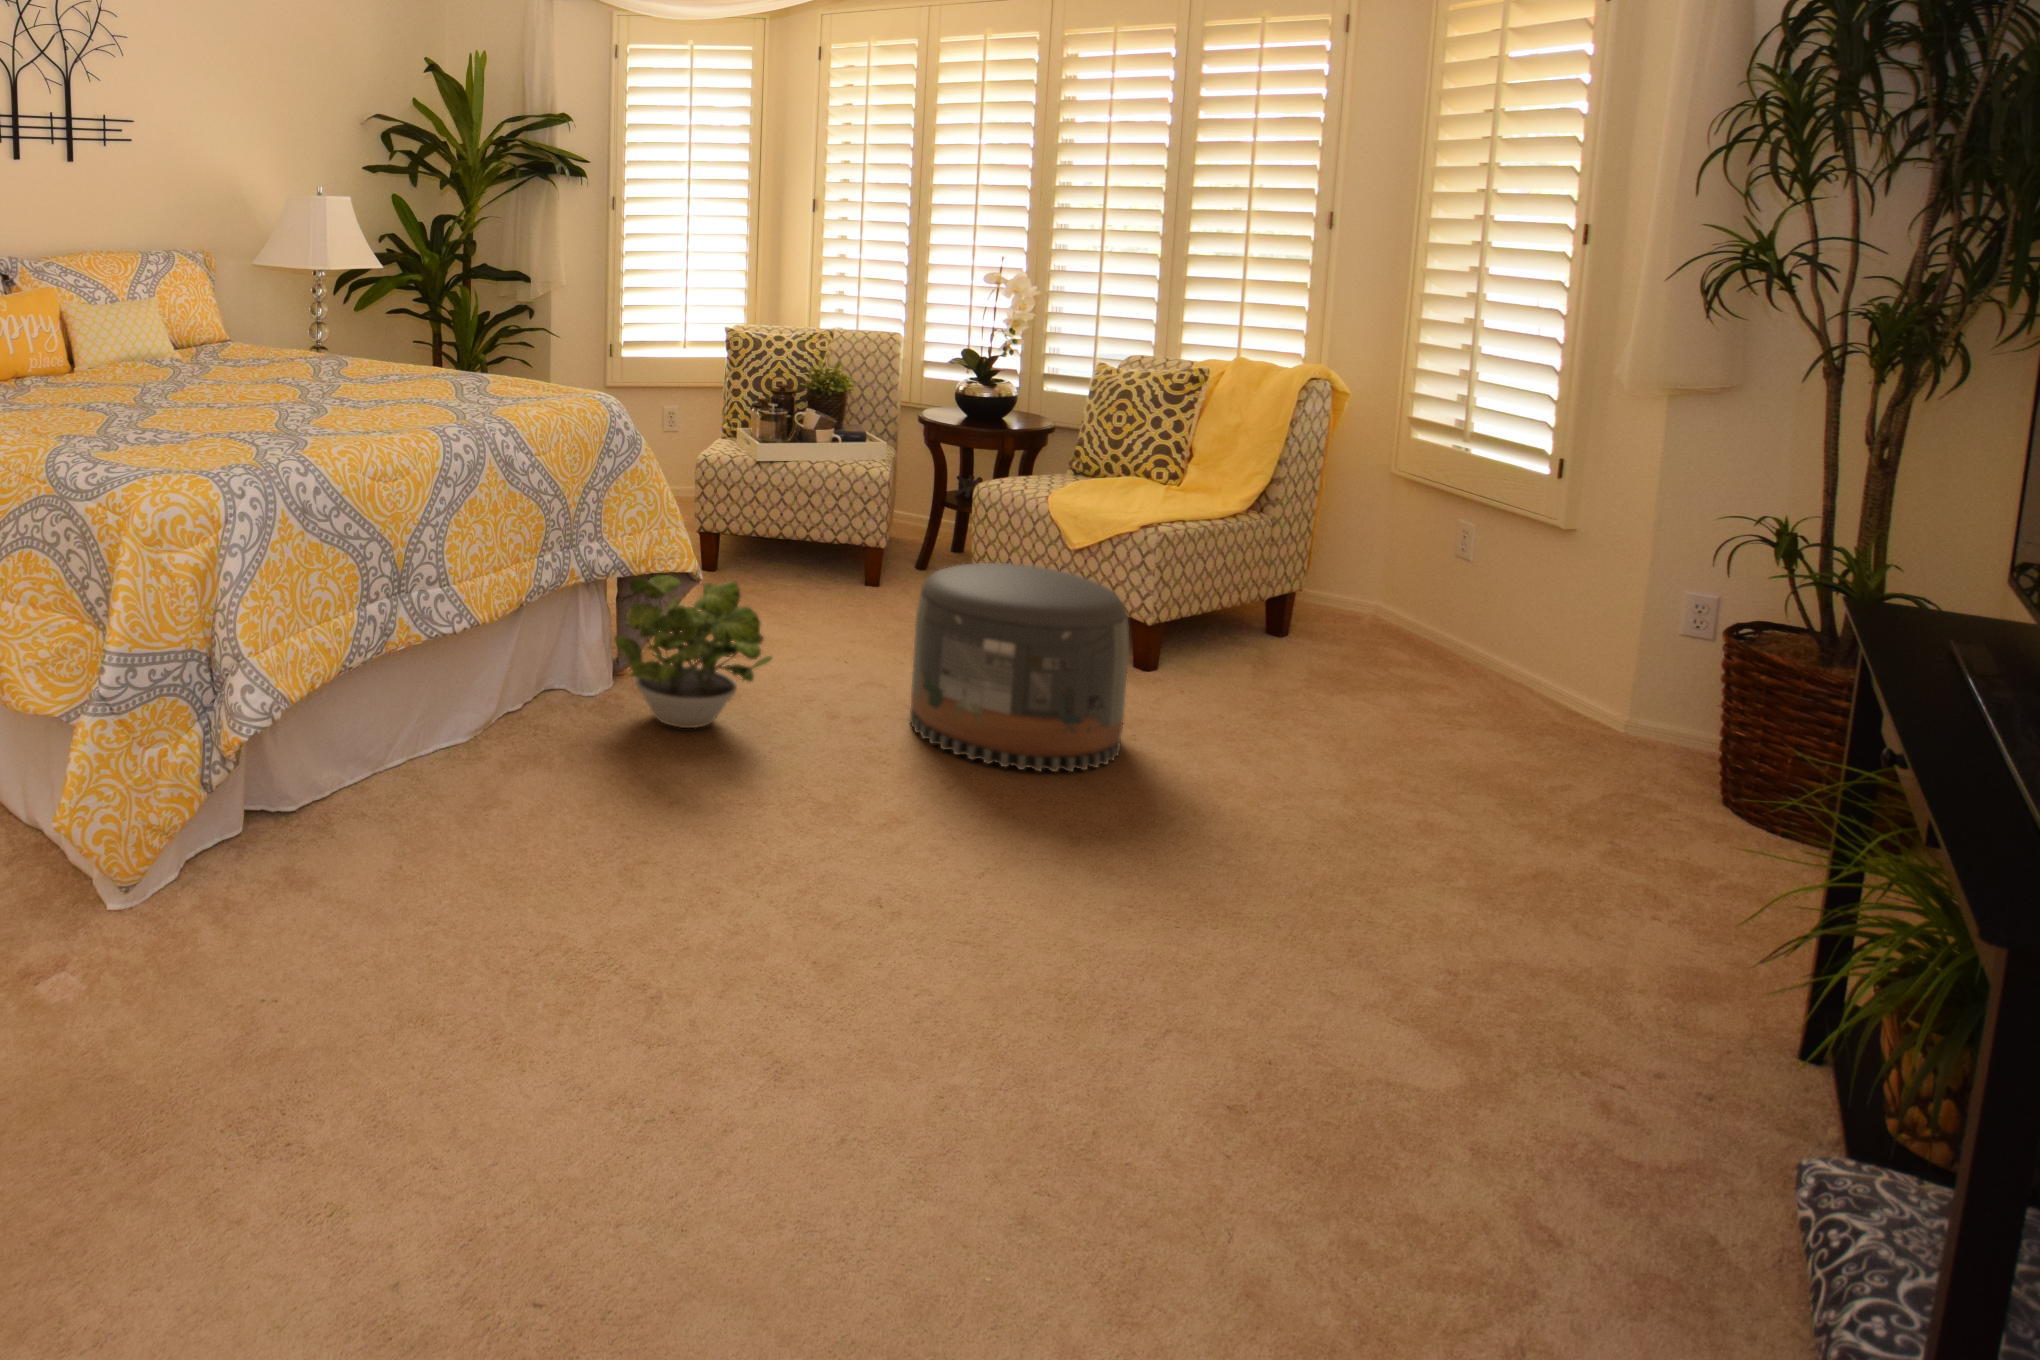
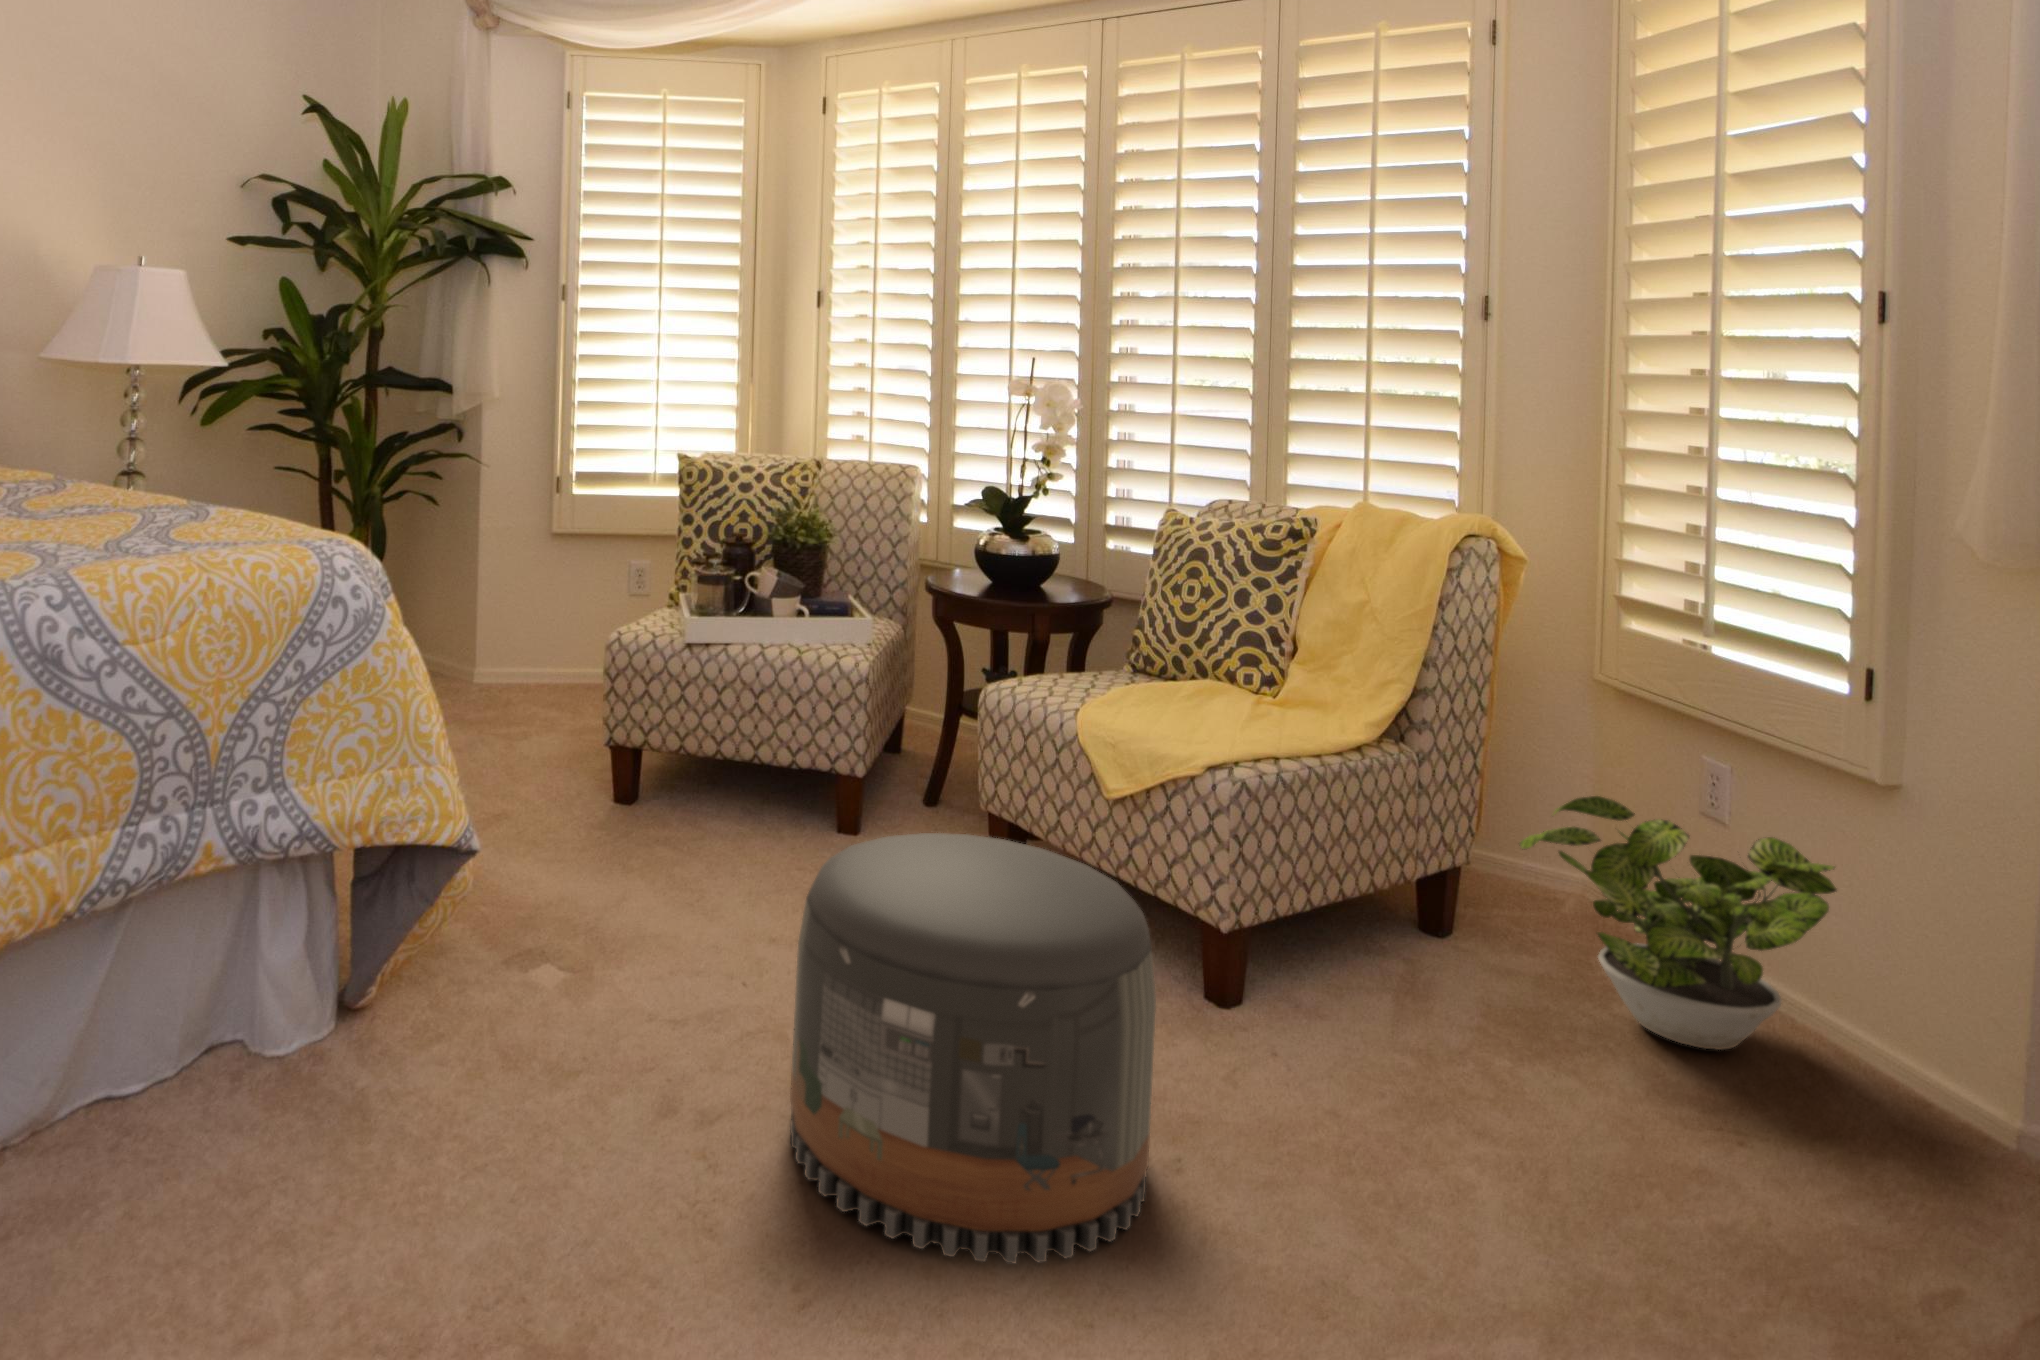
potted plant: present [614,575,772,728] -> present [1520,796,1837,1050]

